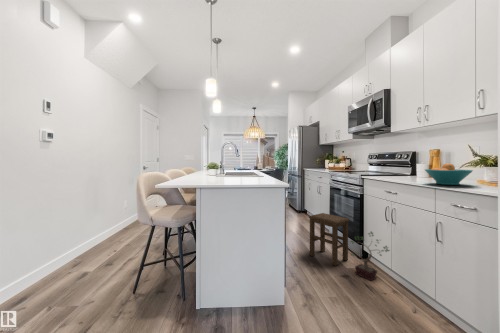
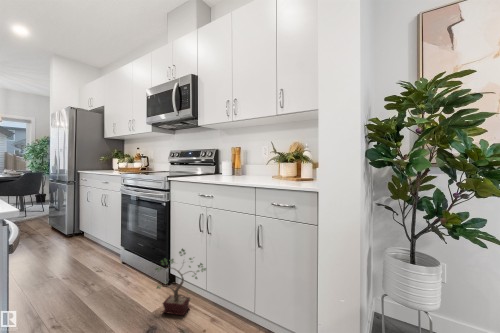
fruit bowl: present [425,163,473,185] -> none [239,159,278,182]
stool: present [309,213,349,266] -> none [87,235,152,312]

